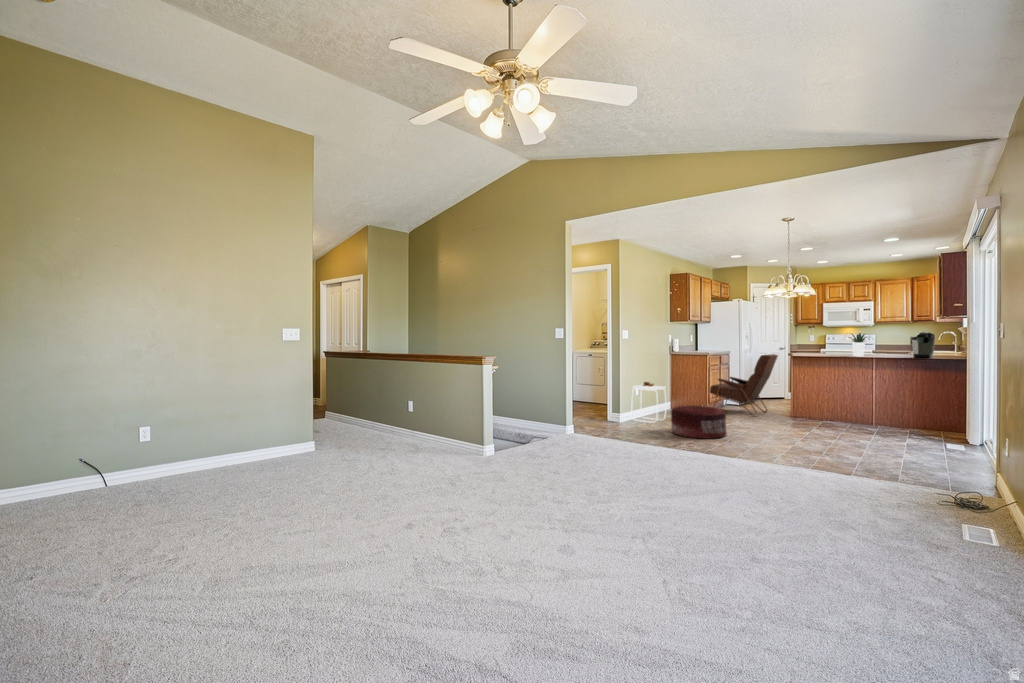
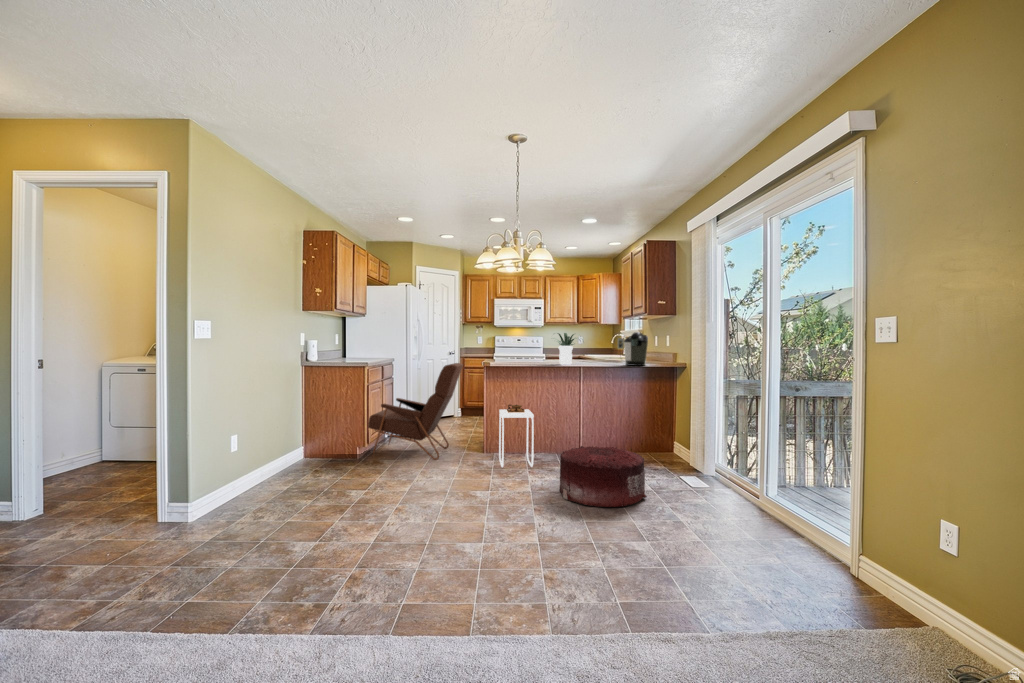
side table: present [632,382,666,423] -> present [499,405,534,467]
pouf: present [671,406,727,438] -> present [560,446,647,507]

